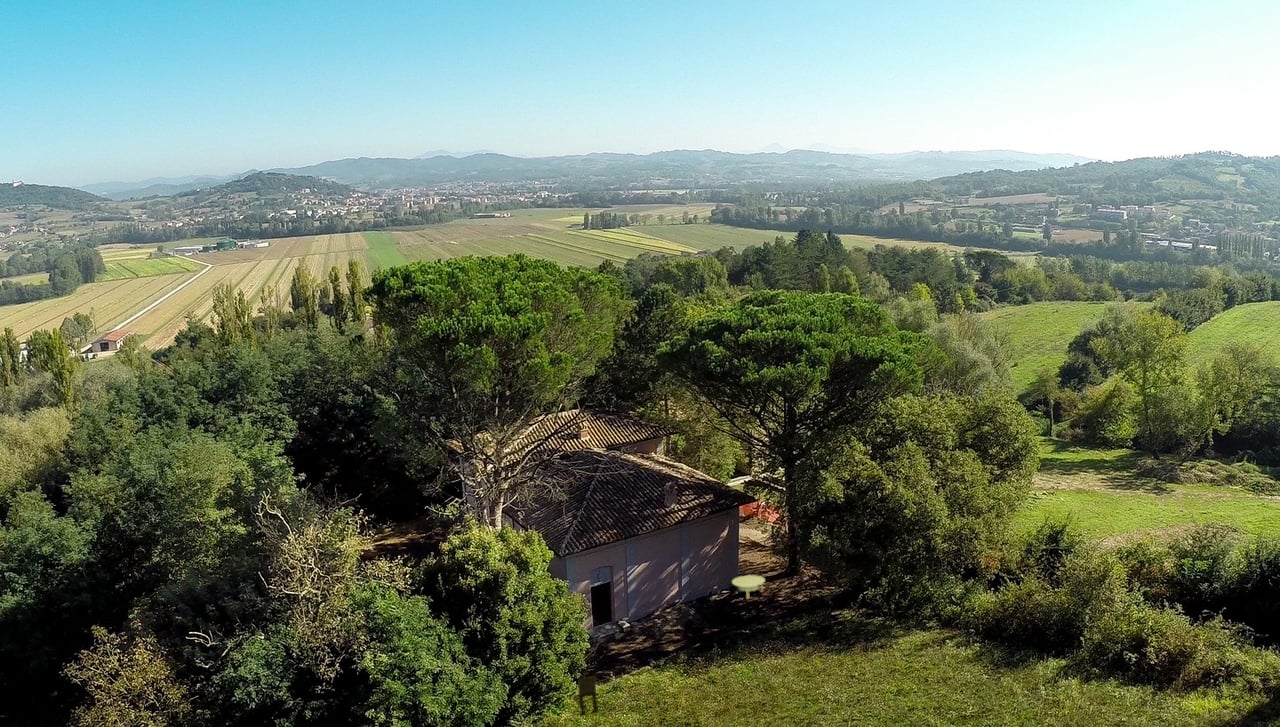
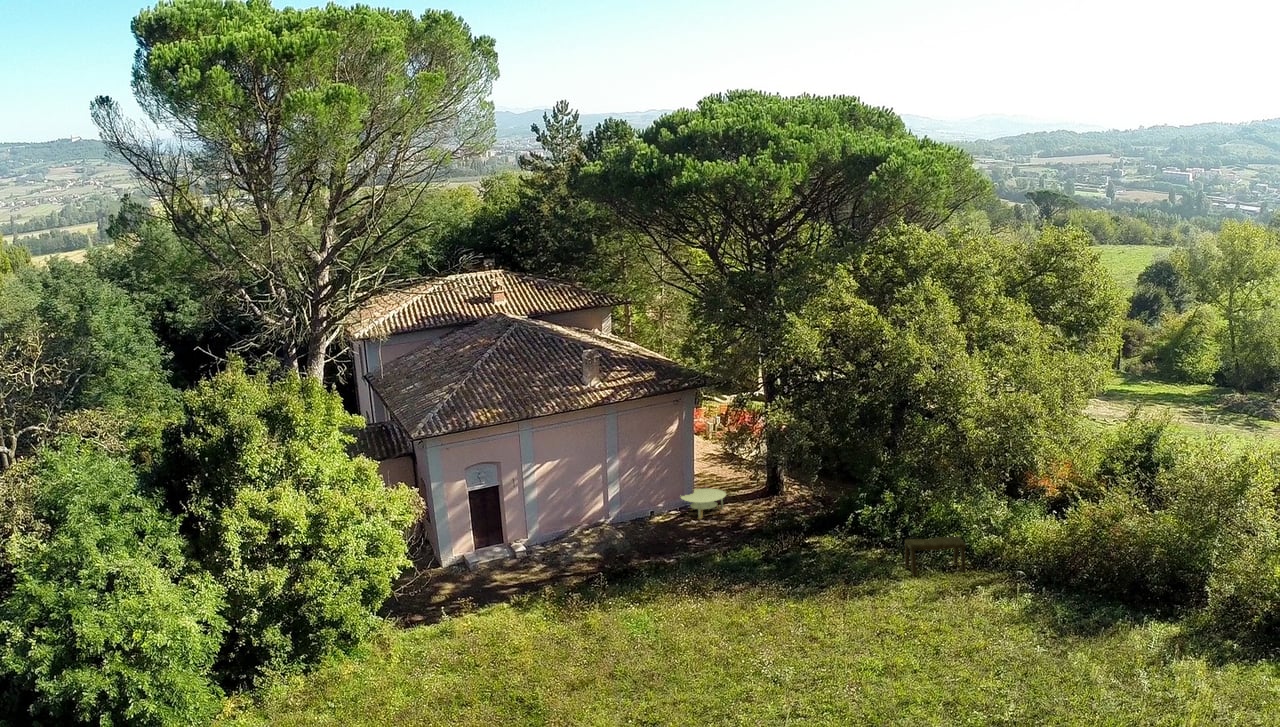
bench: present [578,676,597,715] -> present [905,536,966,576]

